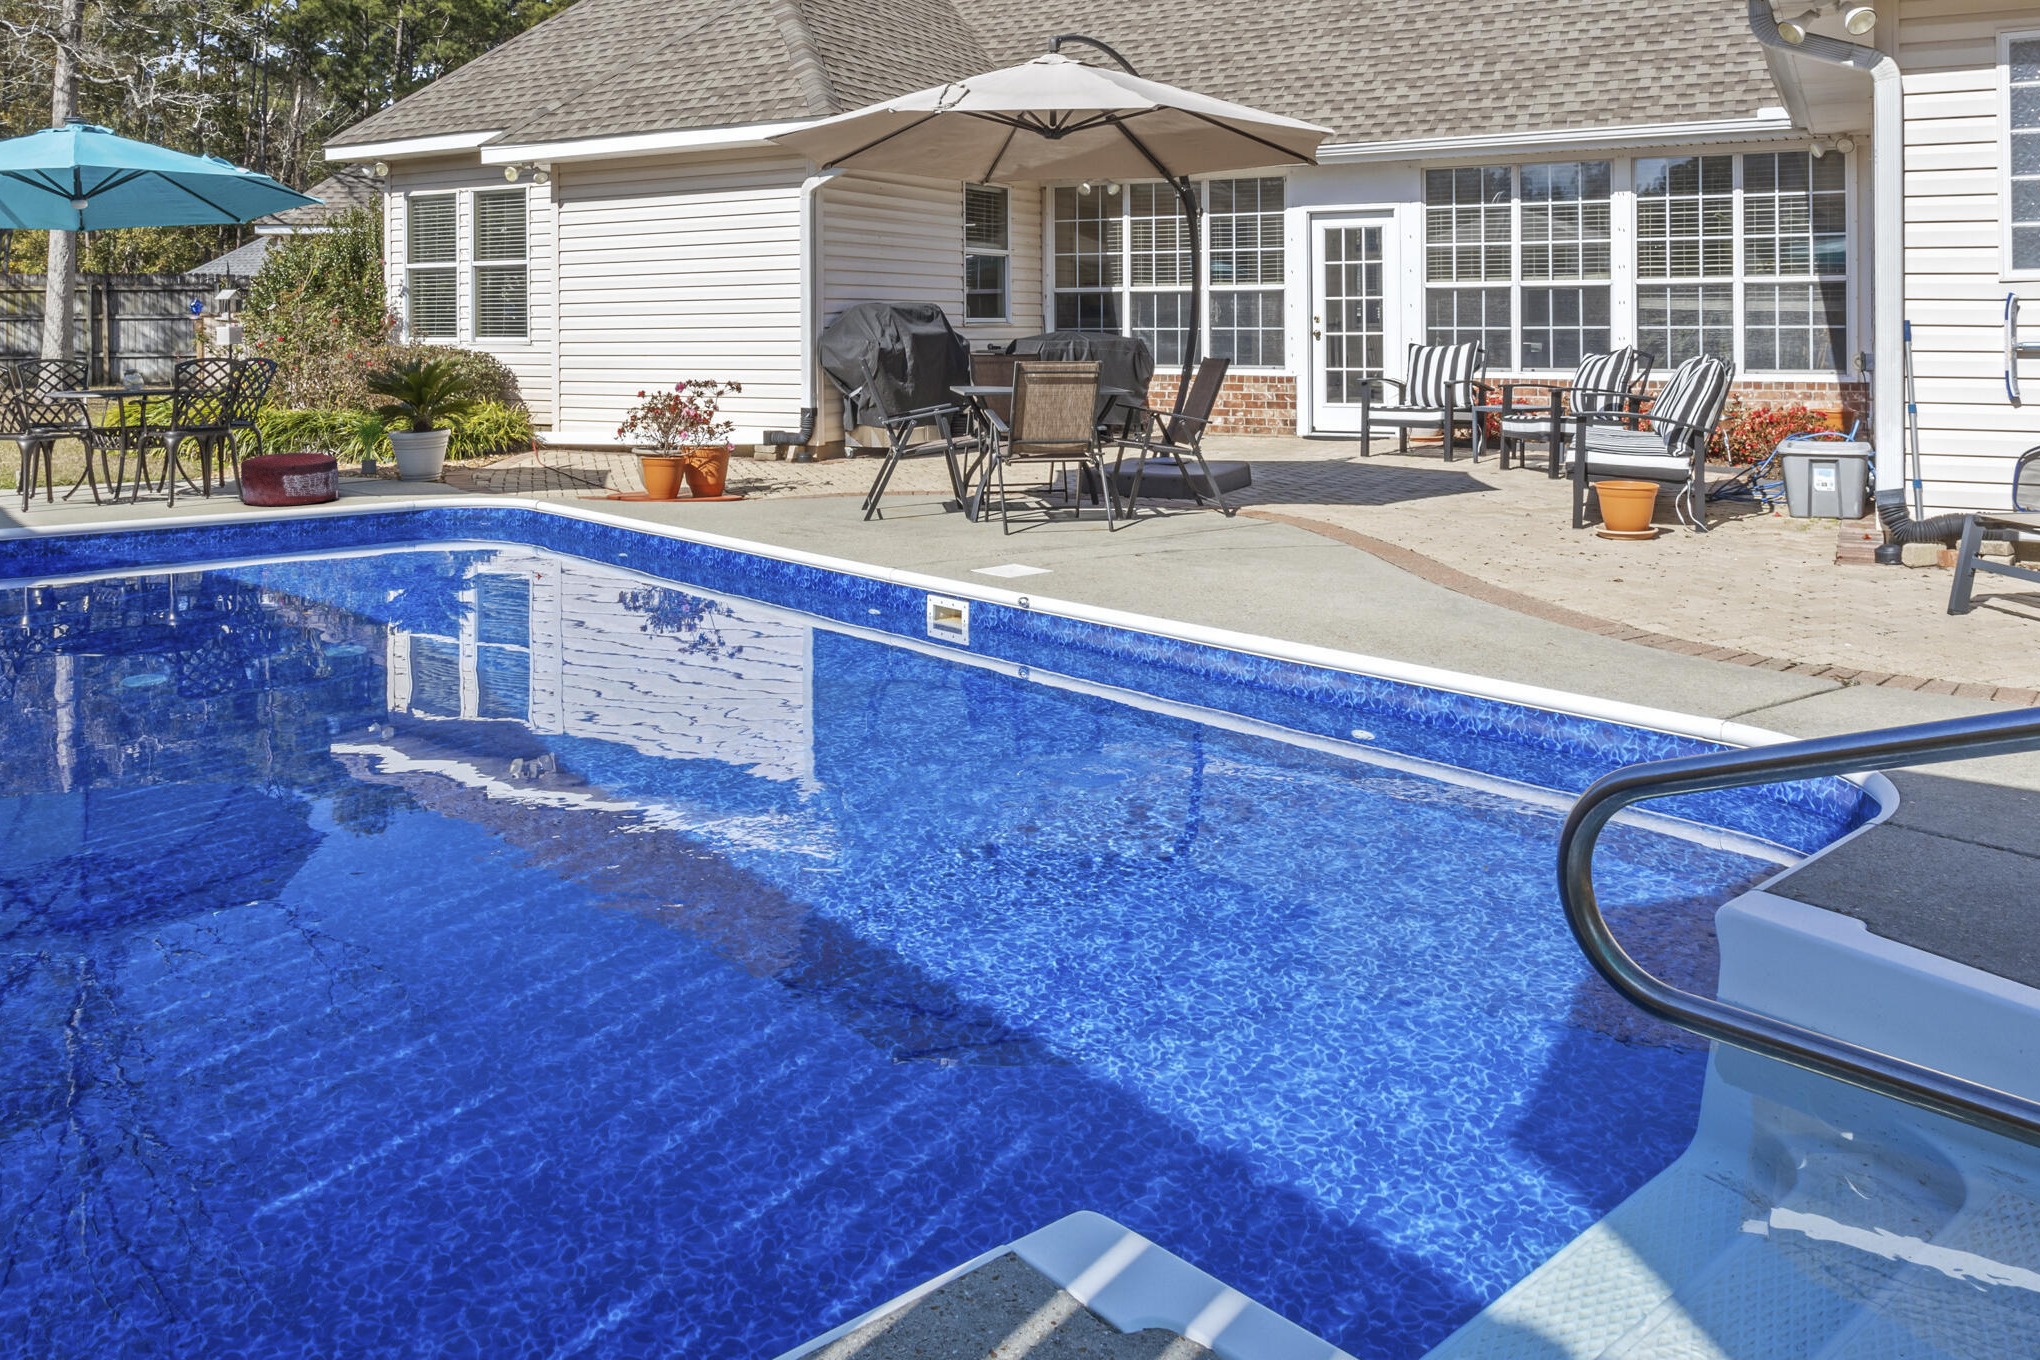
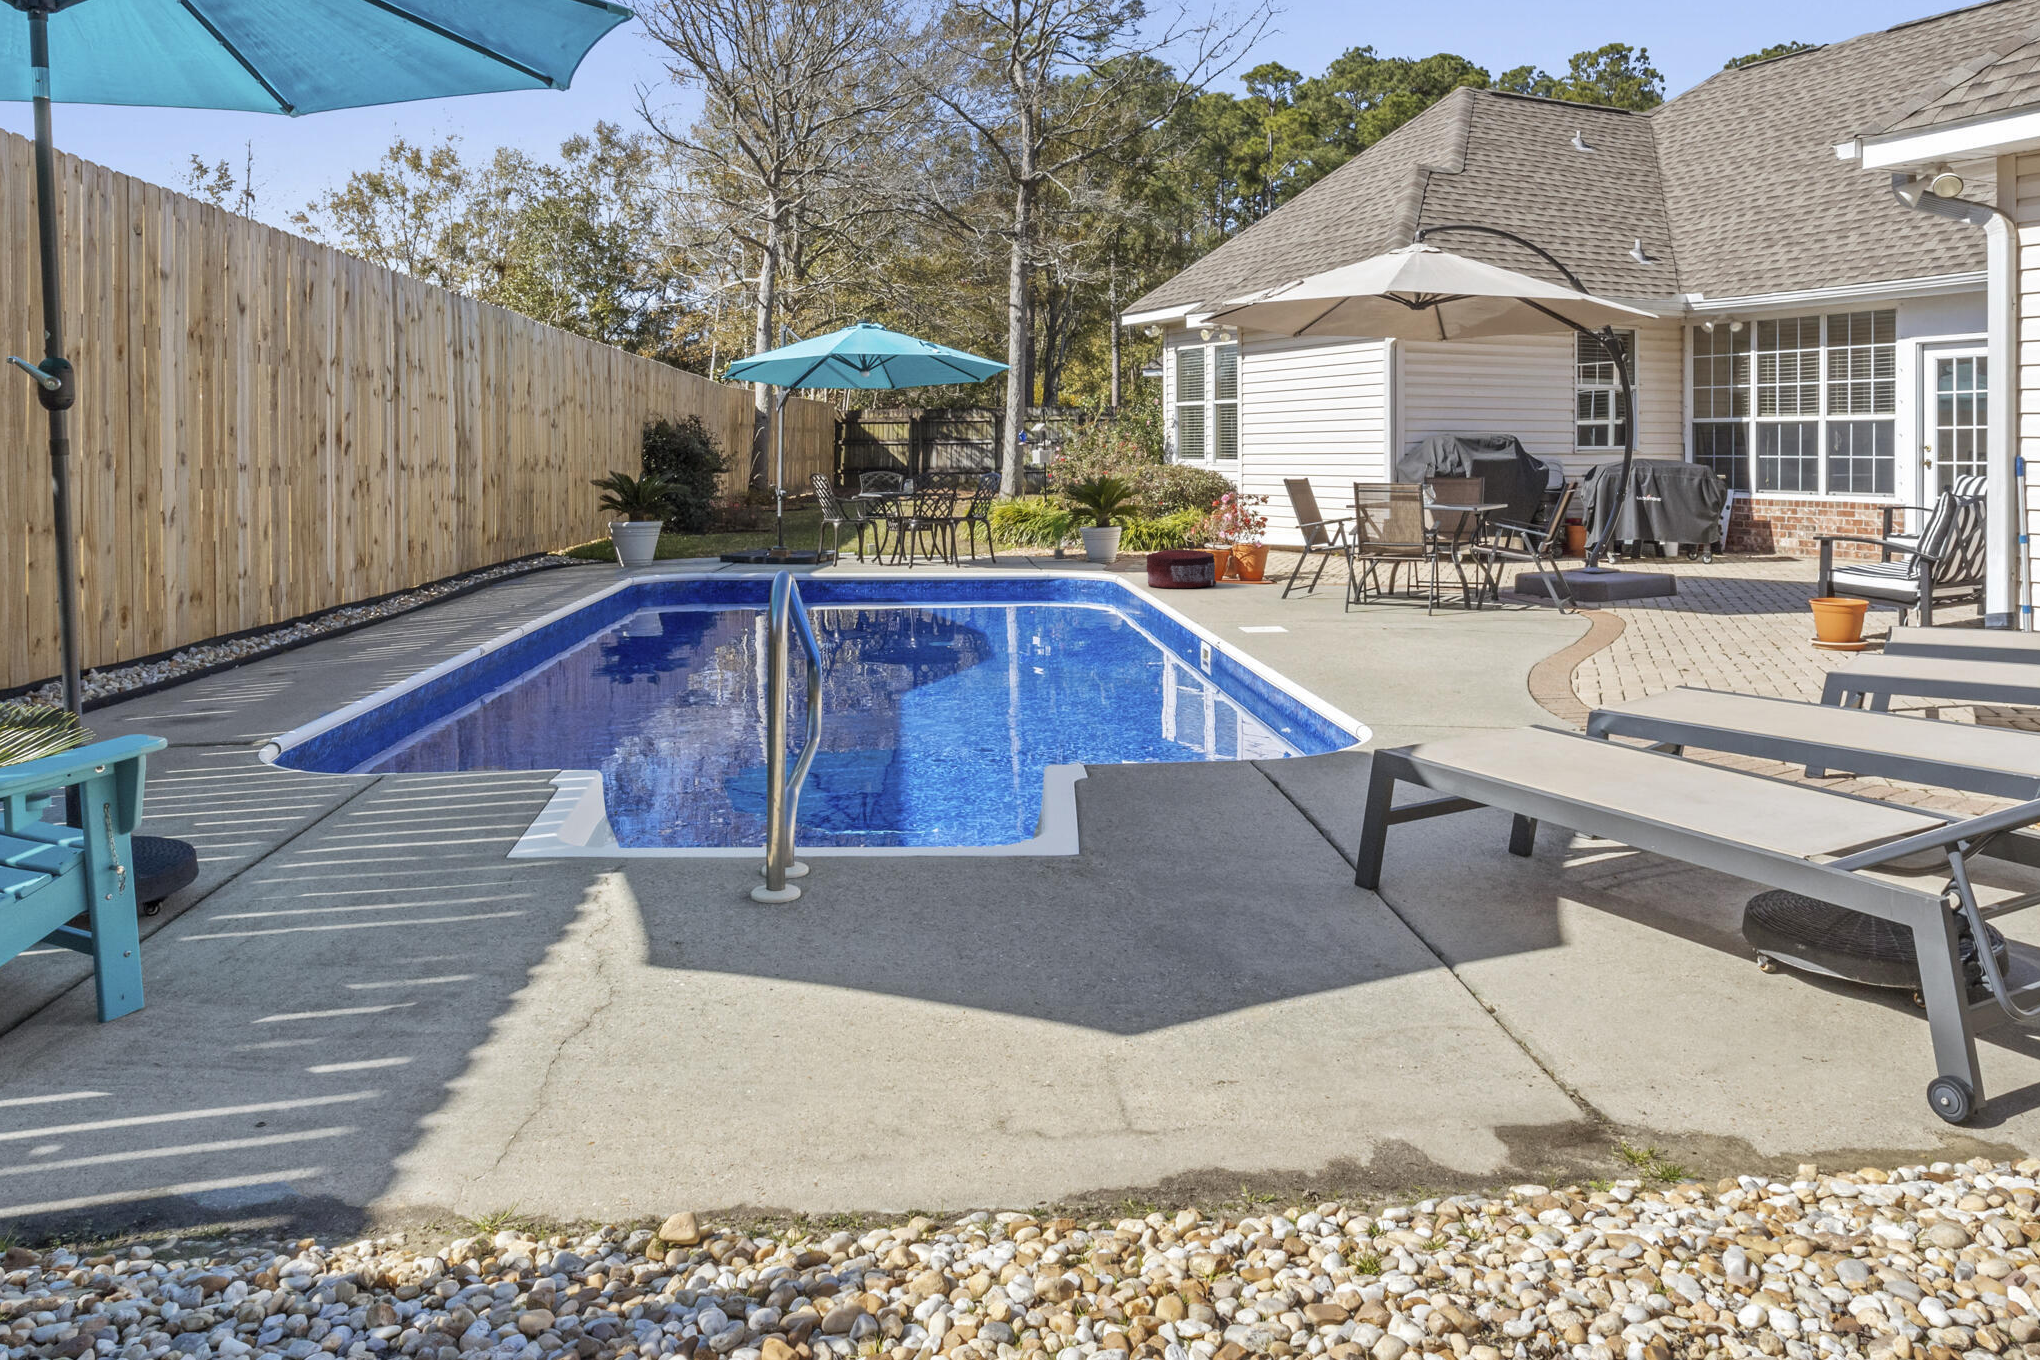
pouf: present [241,453,339,506] -> present [1147,550,1216,588]

